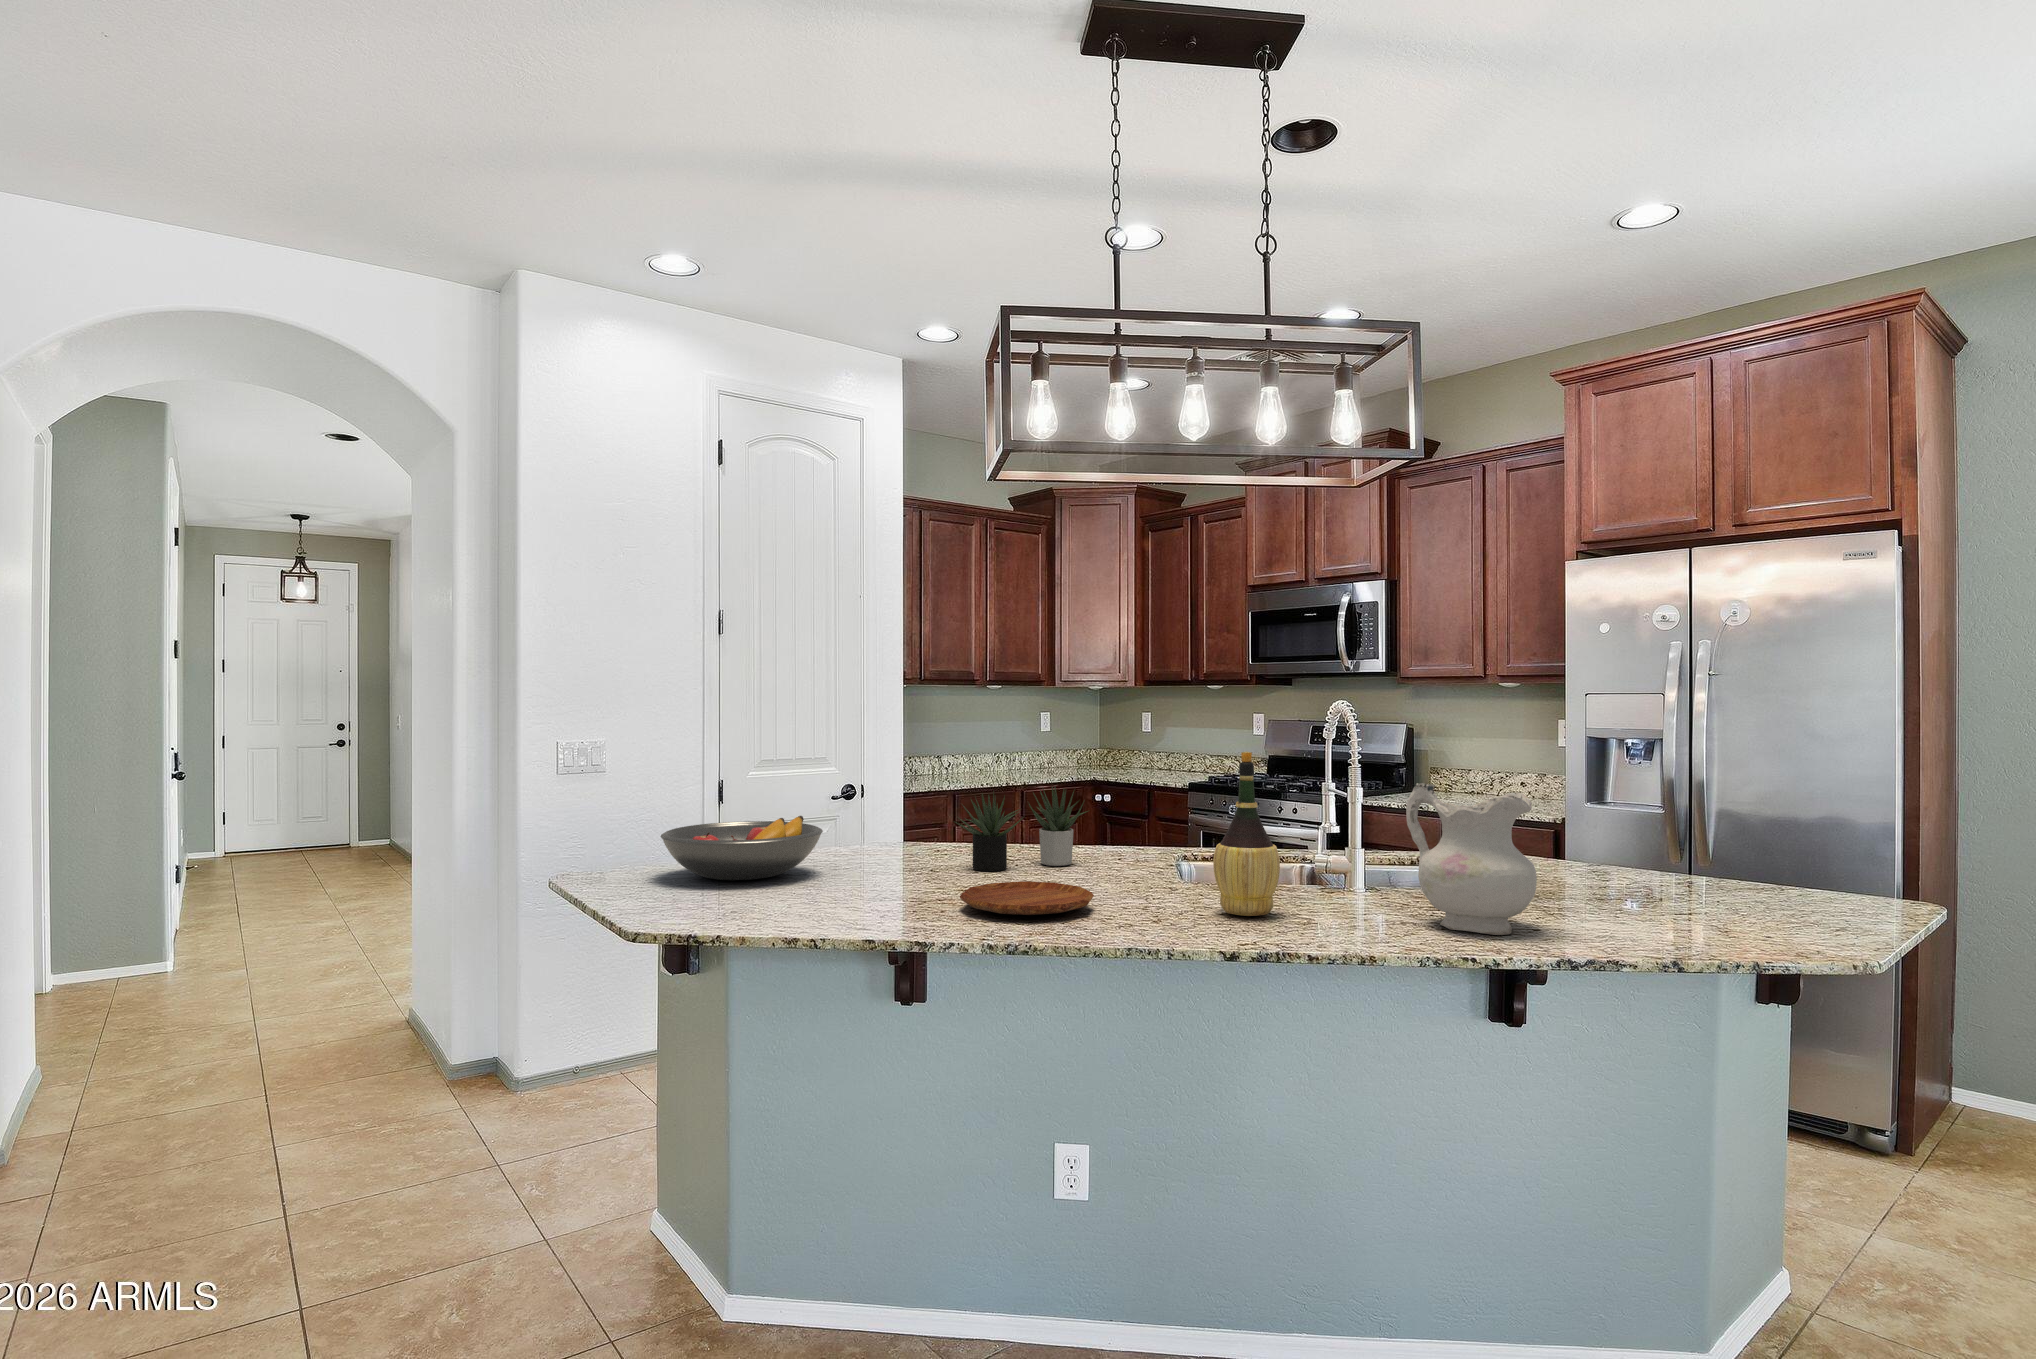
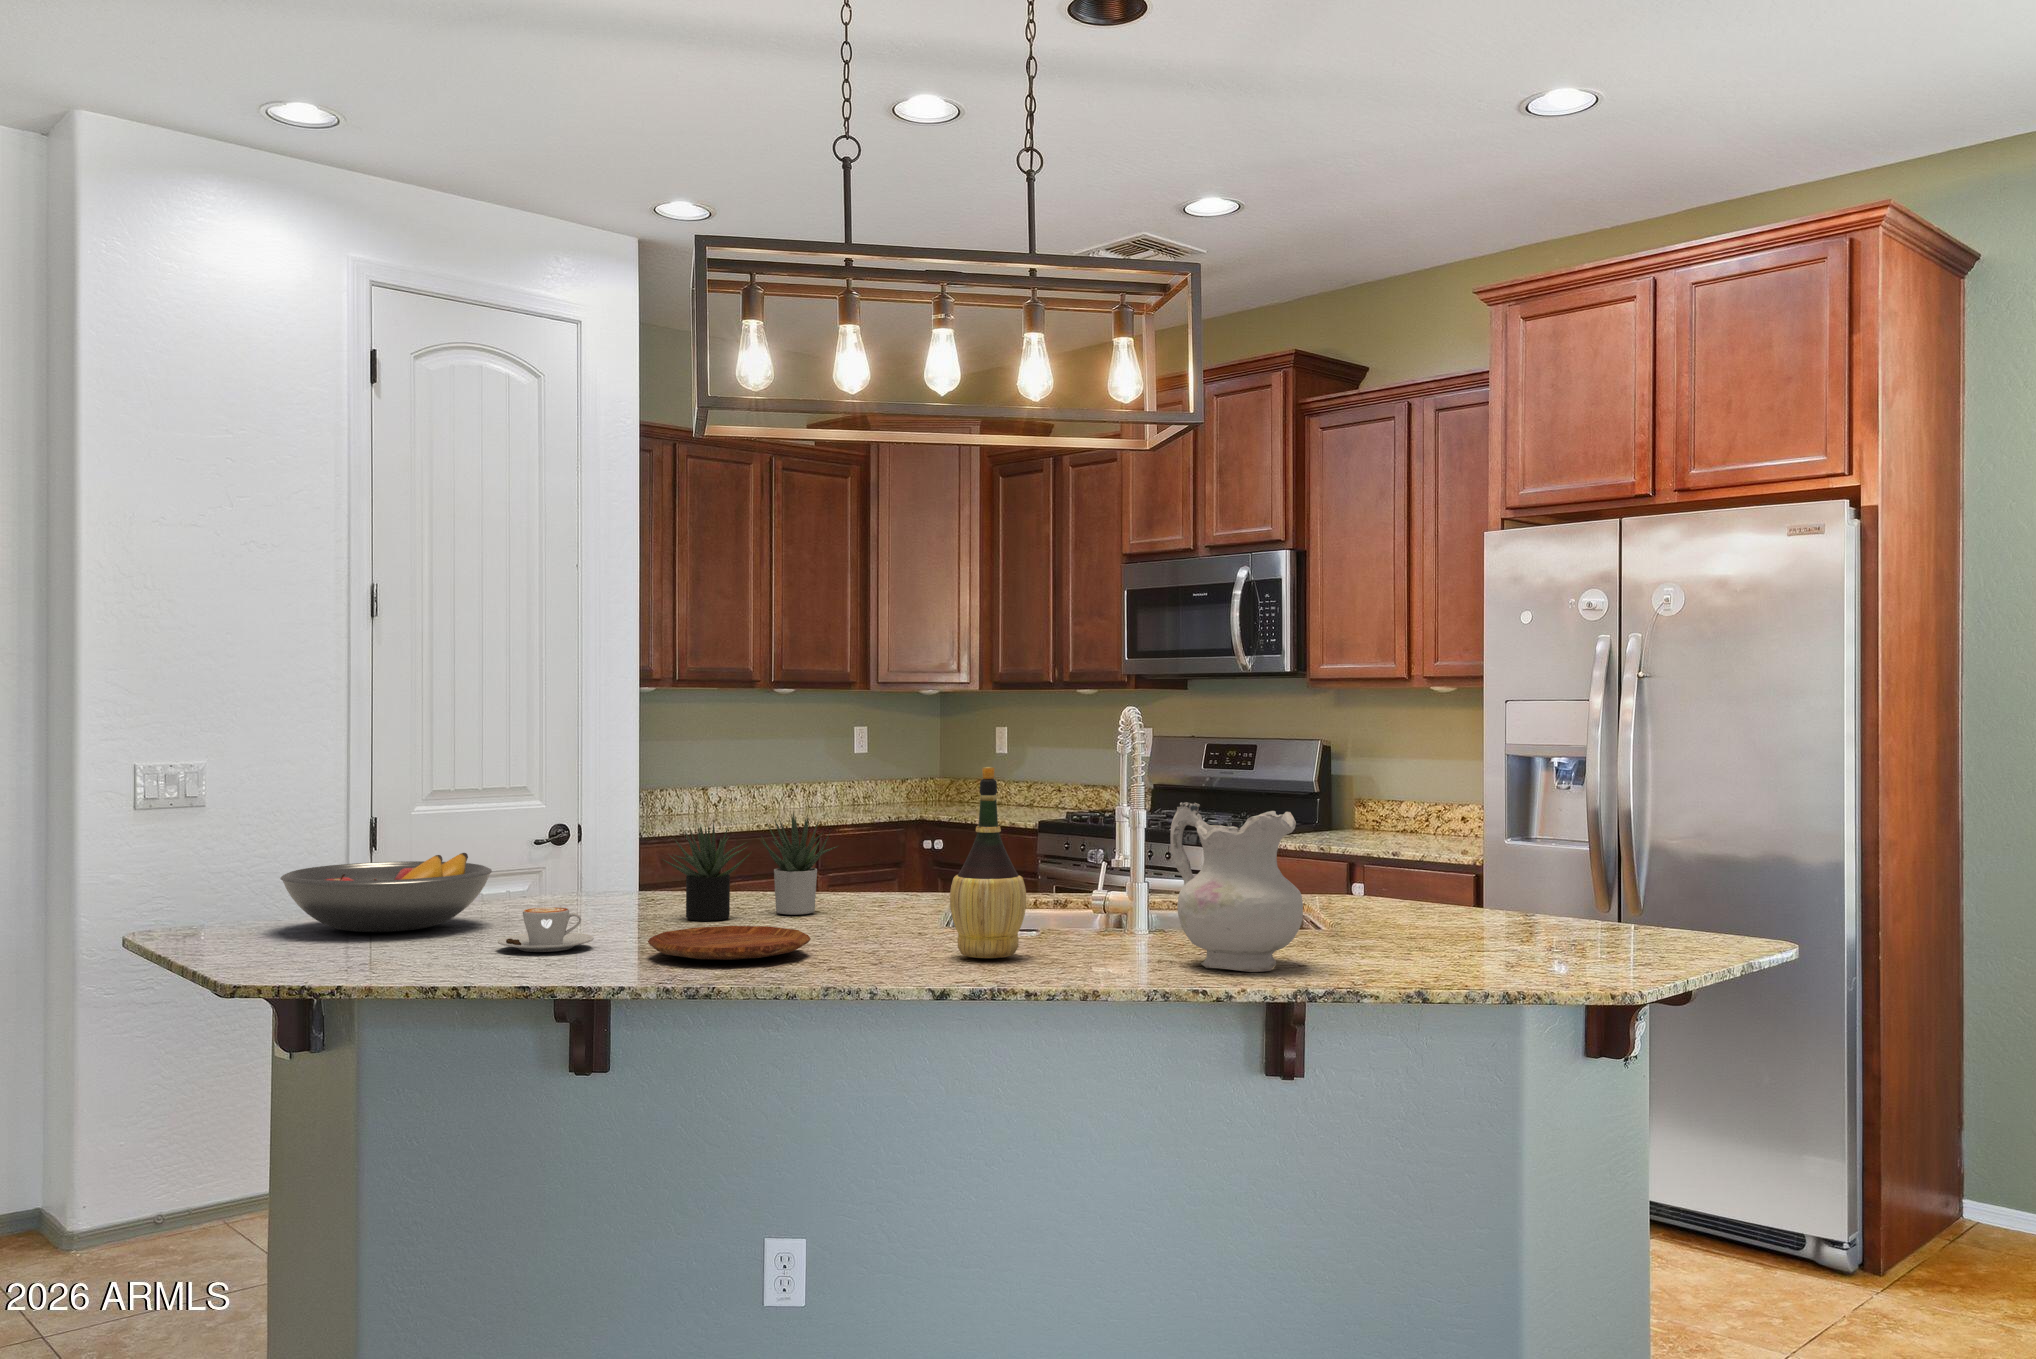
coffee cup: none [835,864,911,903] -> present [498,907,594,952]

